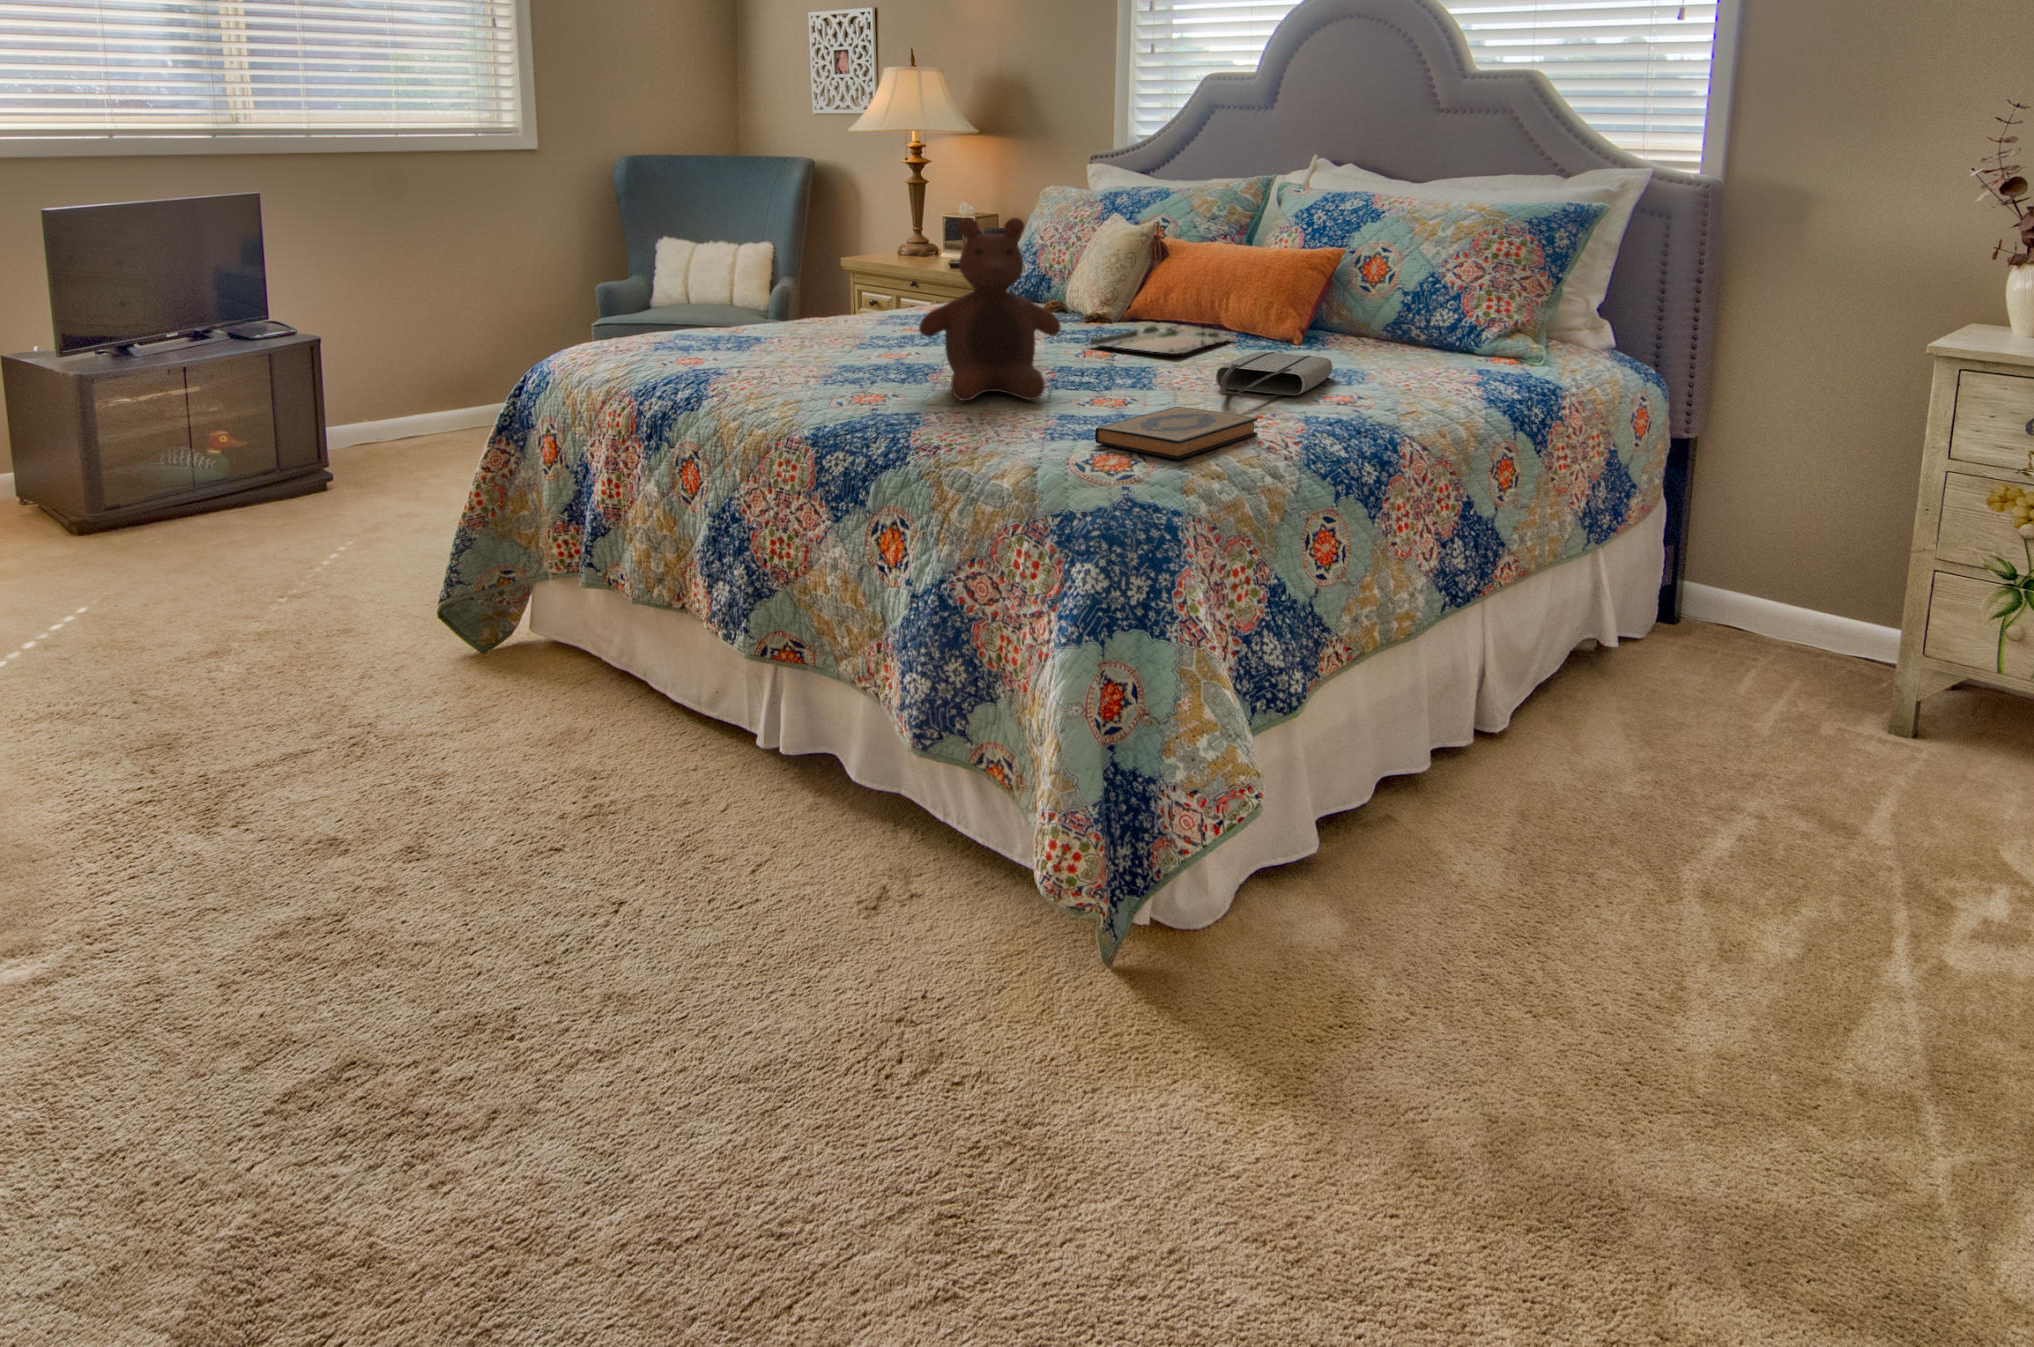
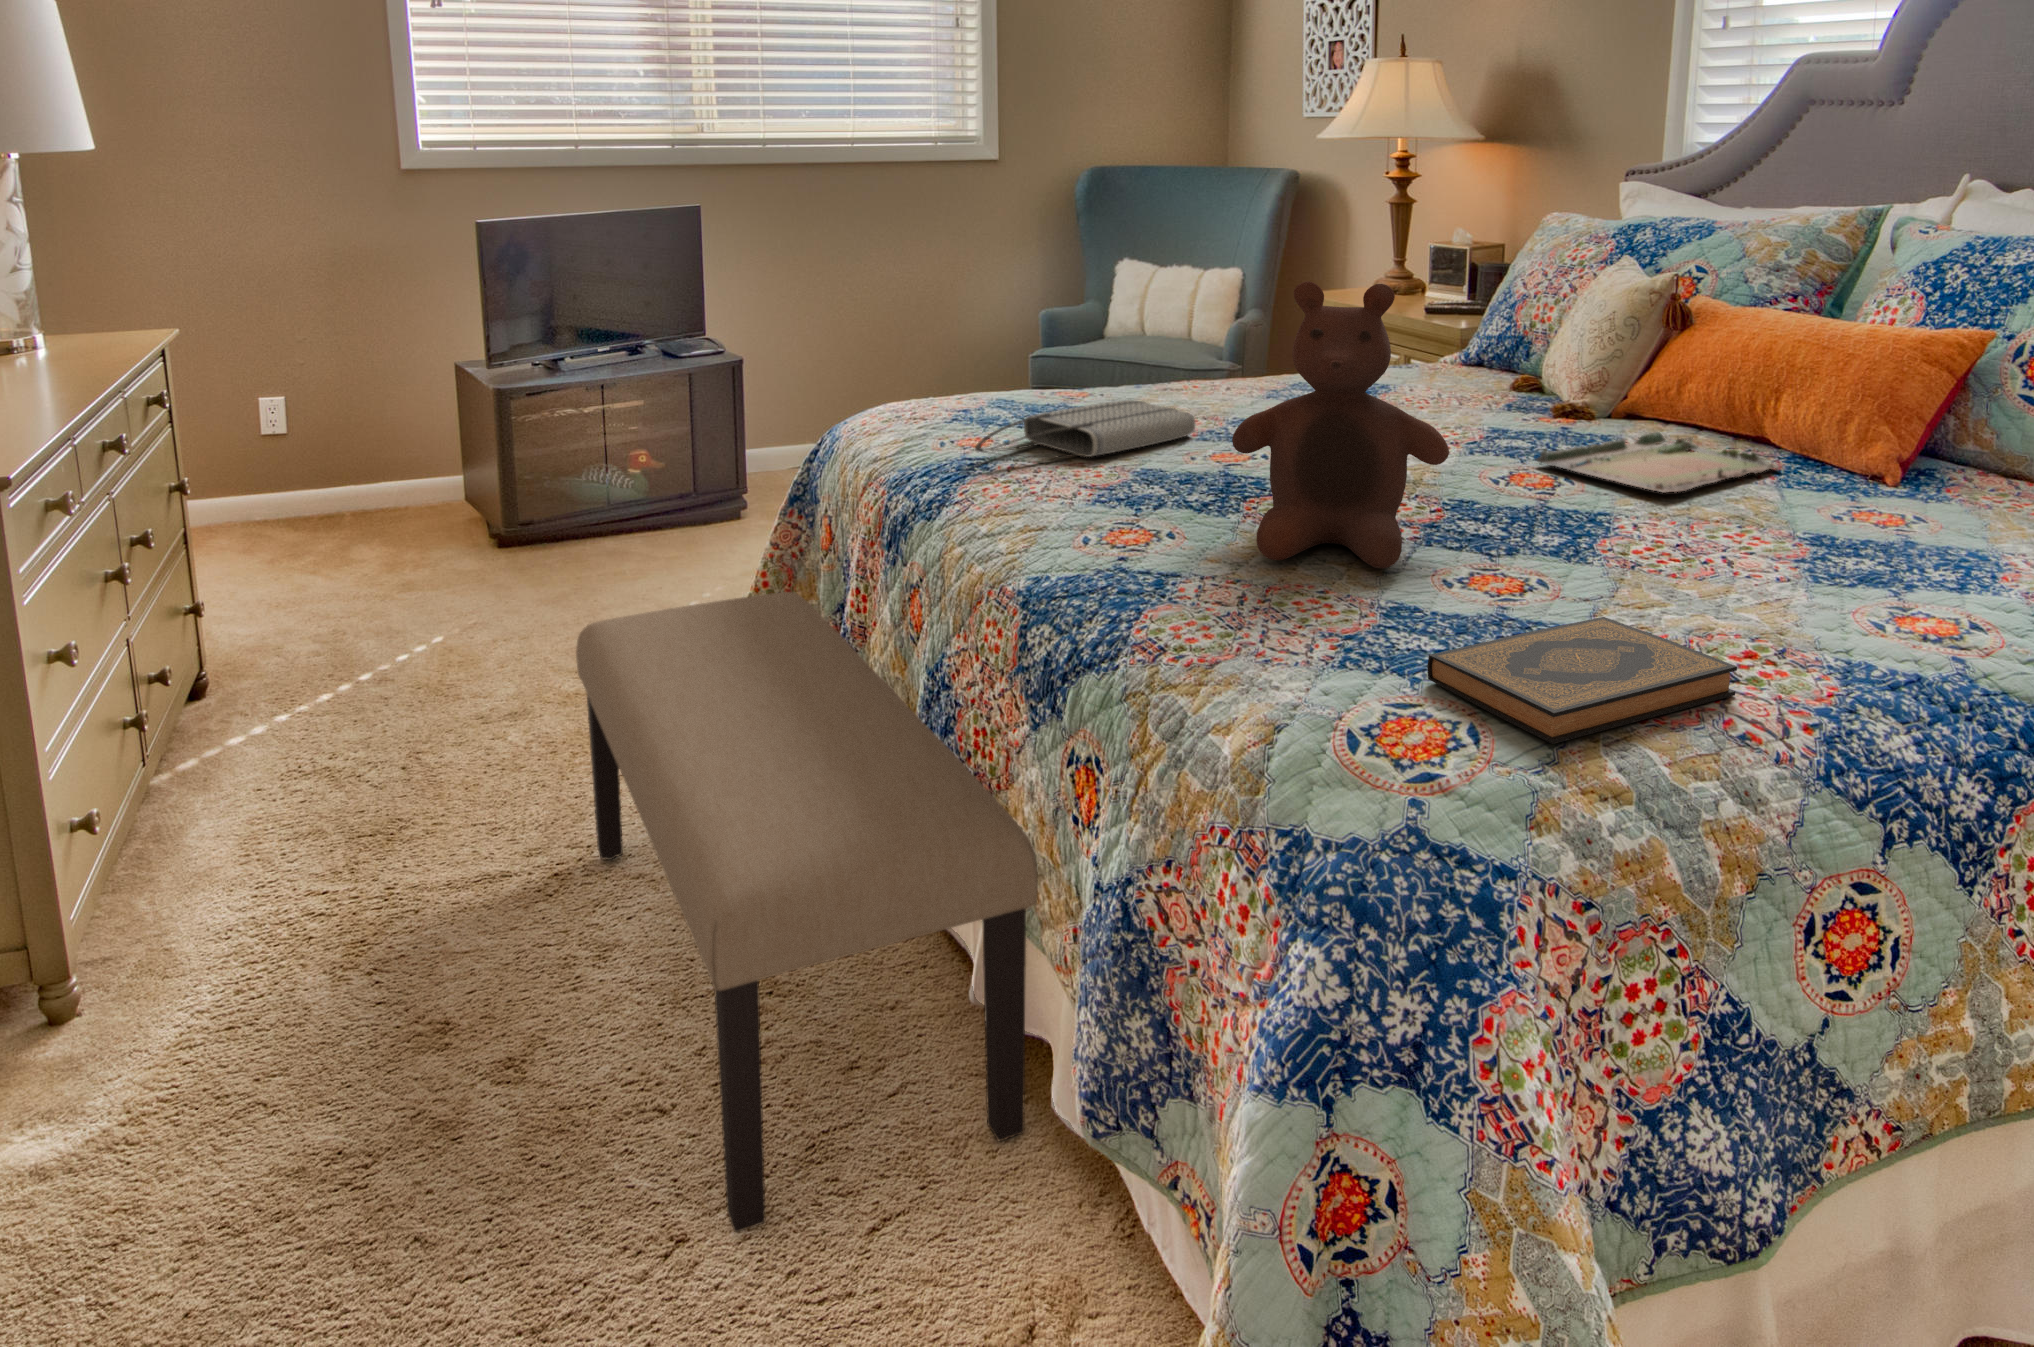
tote bag: present [1216,352,1332,398] -> present [975,400,1195,457]
bench: none [354,491,832,890] -> present [576,592,1038,1232]

